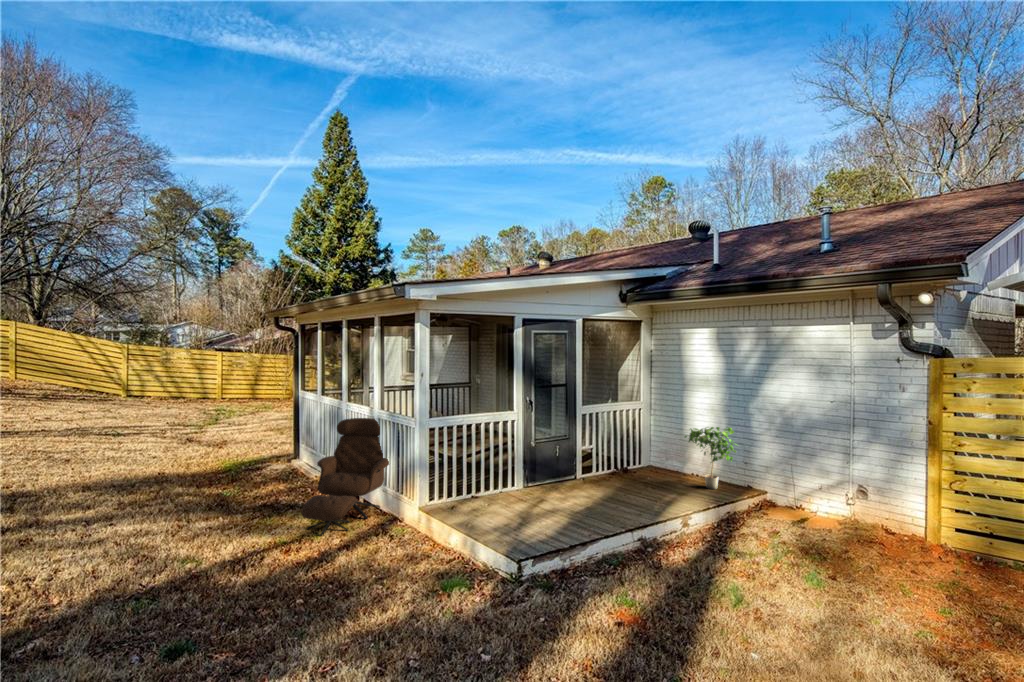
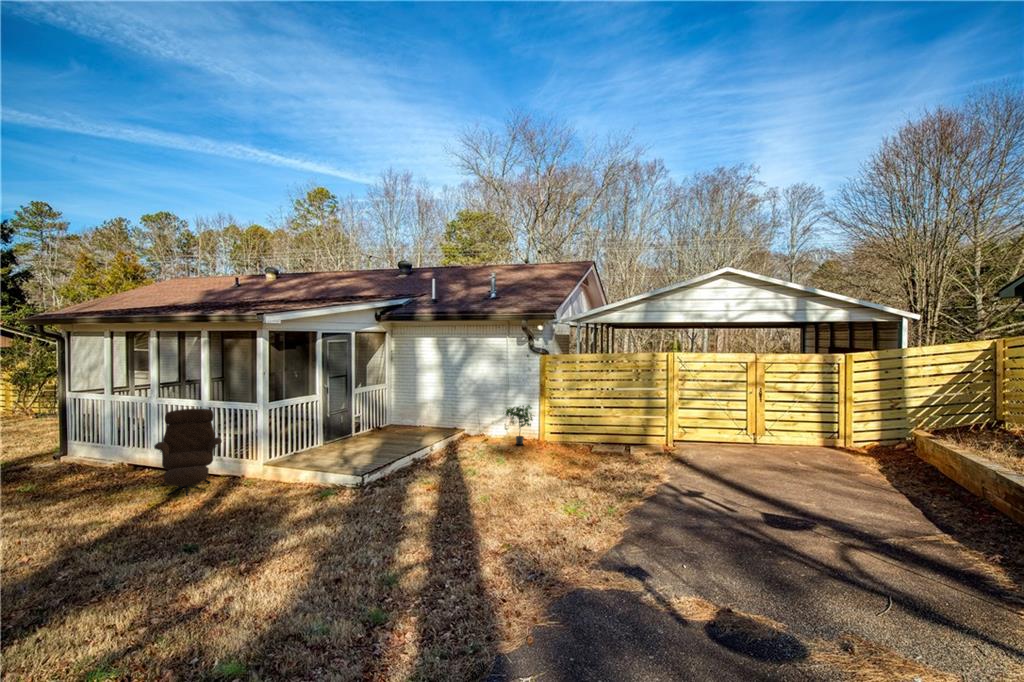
potted plant: present [685,427,736,489] -> present [506,405,532,445]

